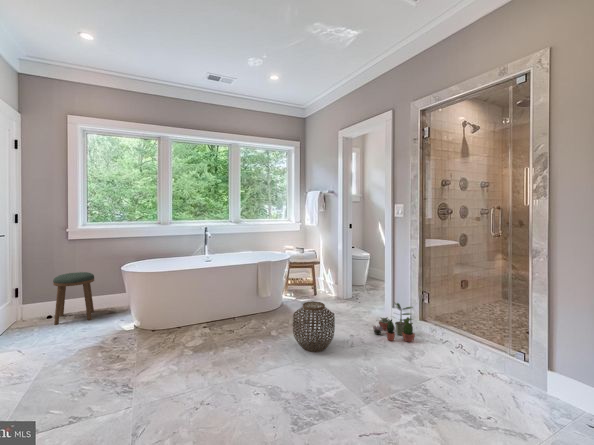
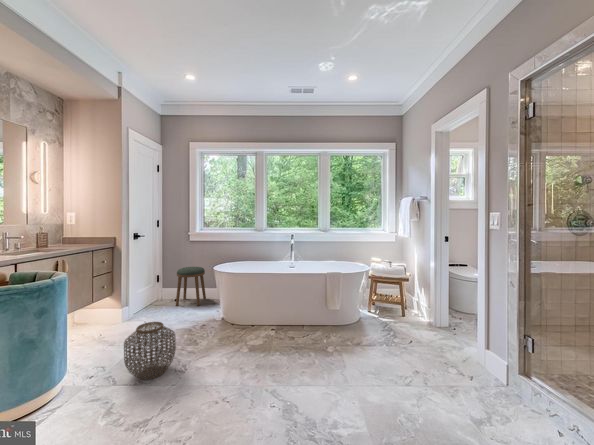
woven basket: present [293,301,335,352] -> present [124,322,176,380]
potted plant: present [373,302,415,342] -> none [447,340,508,402]

